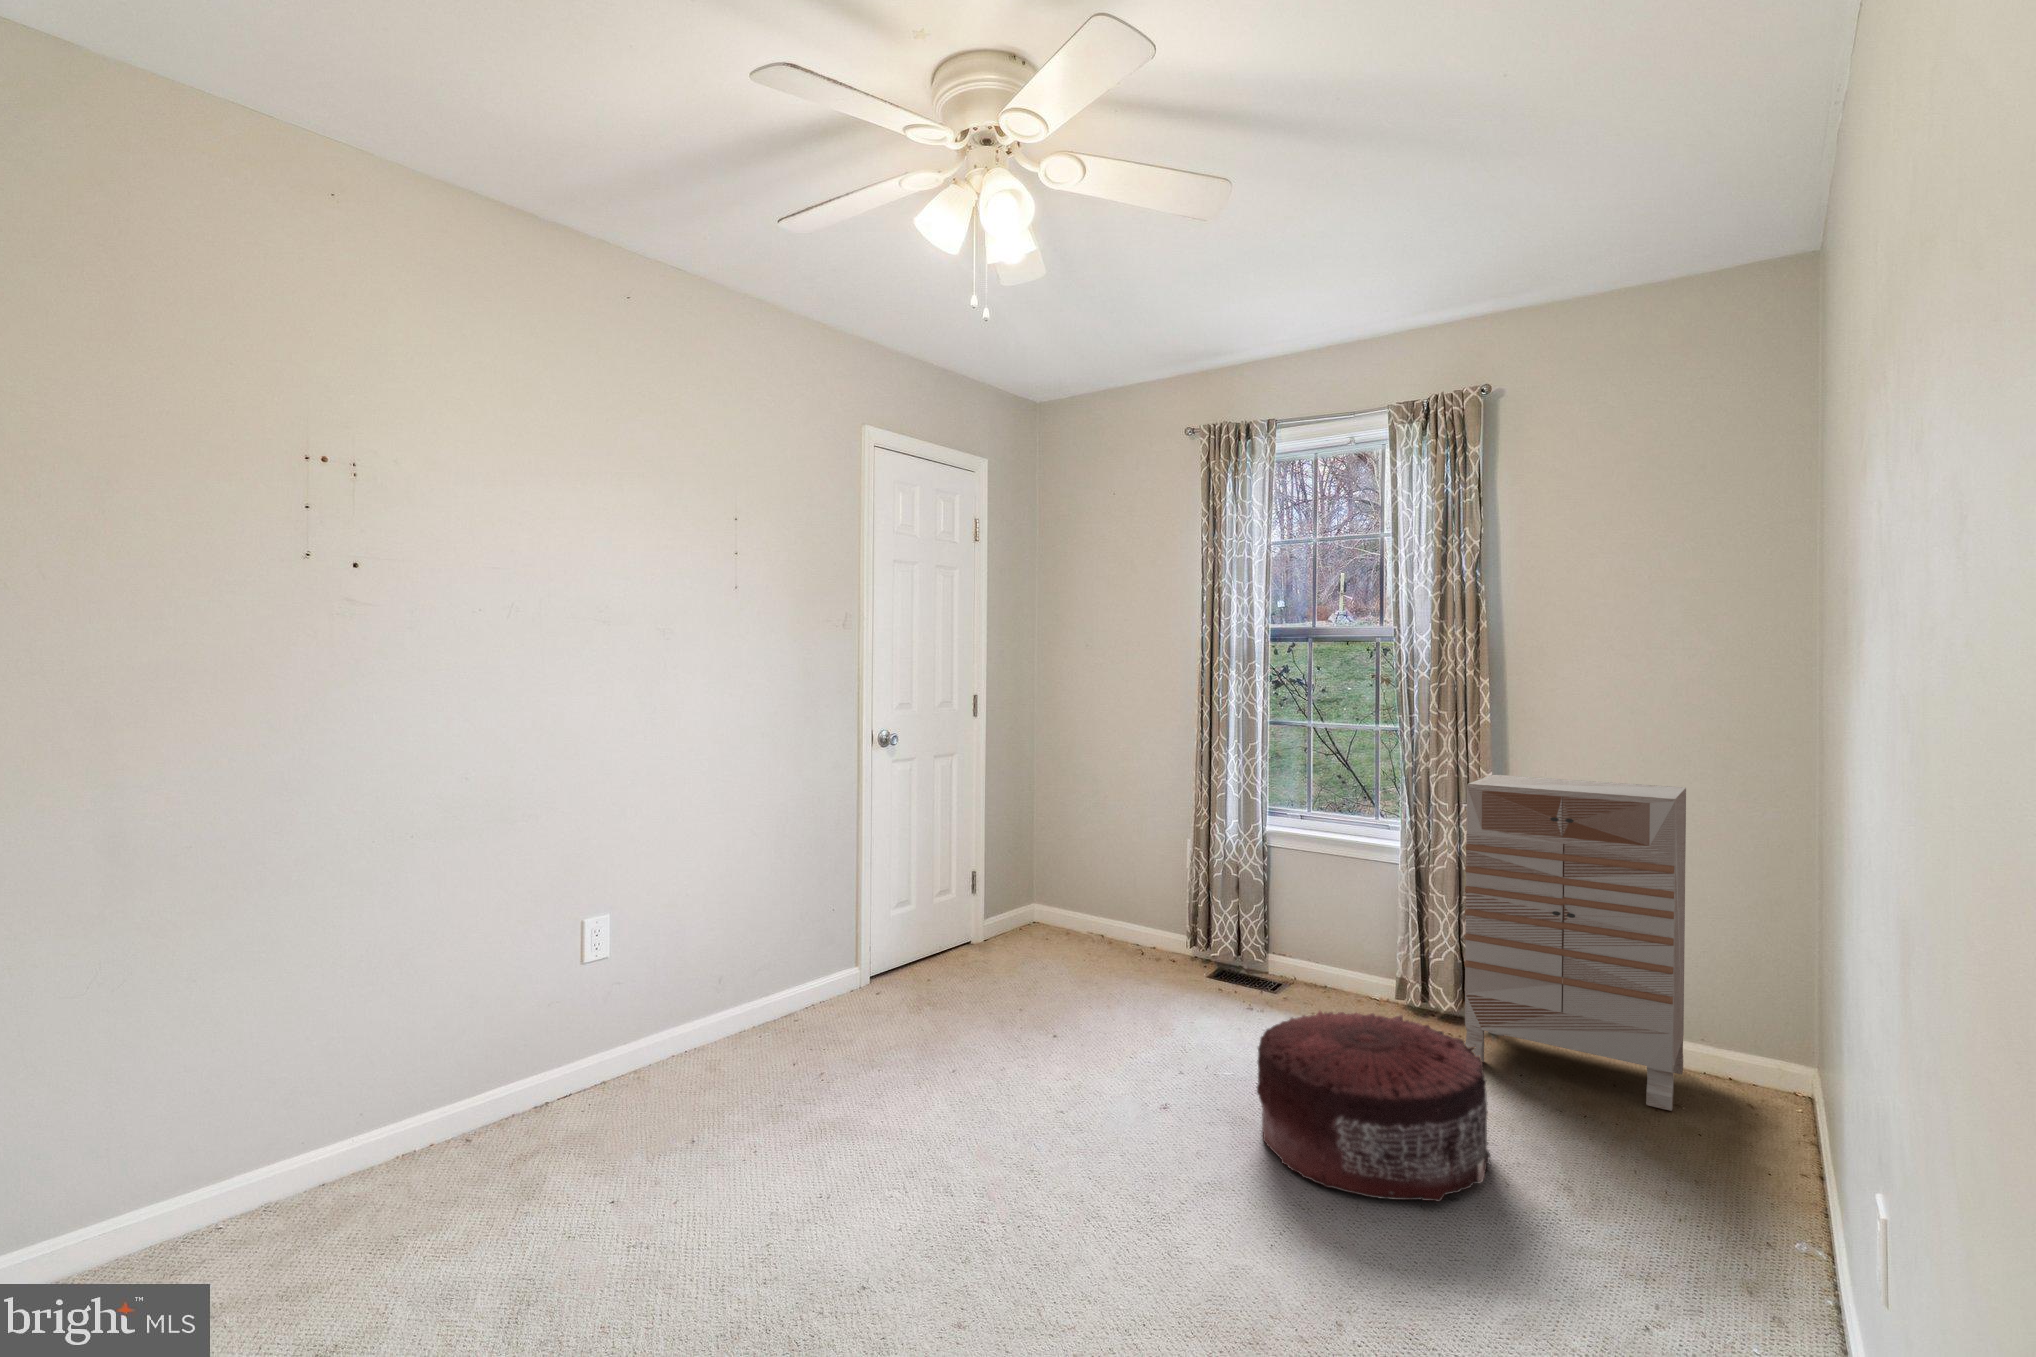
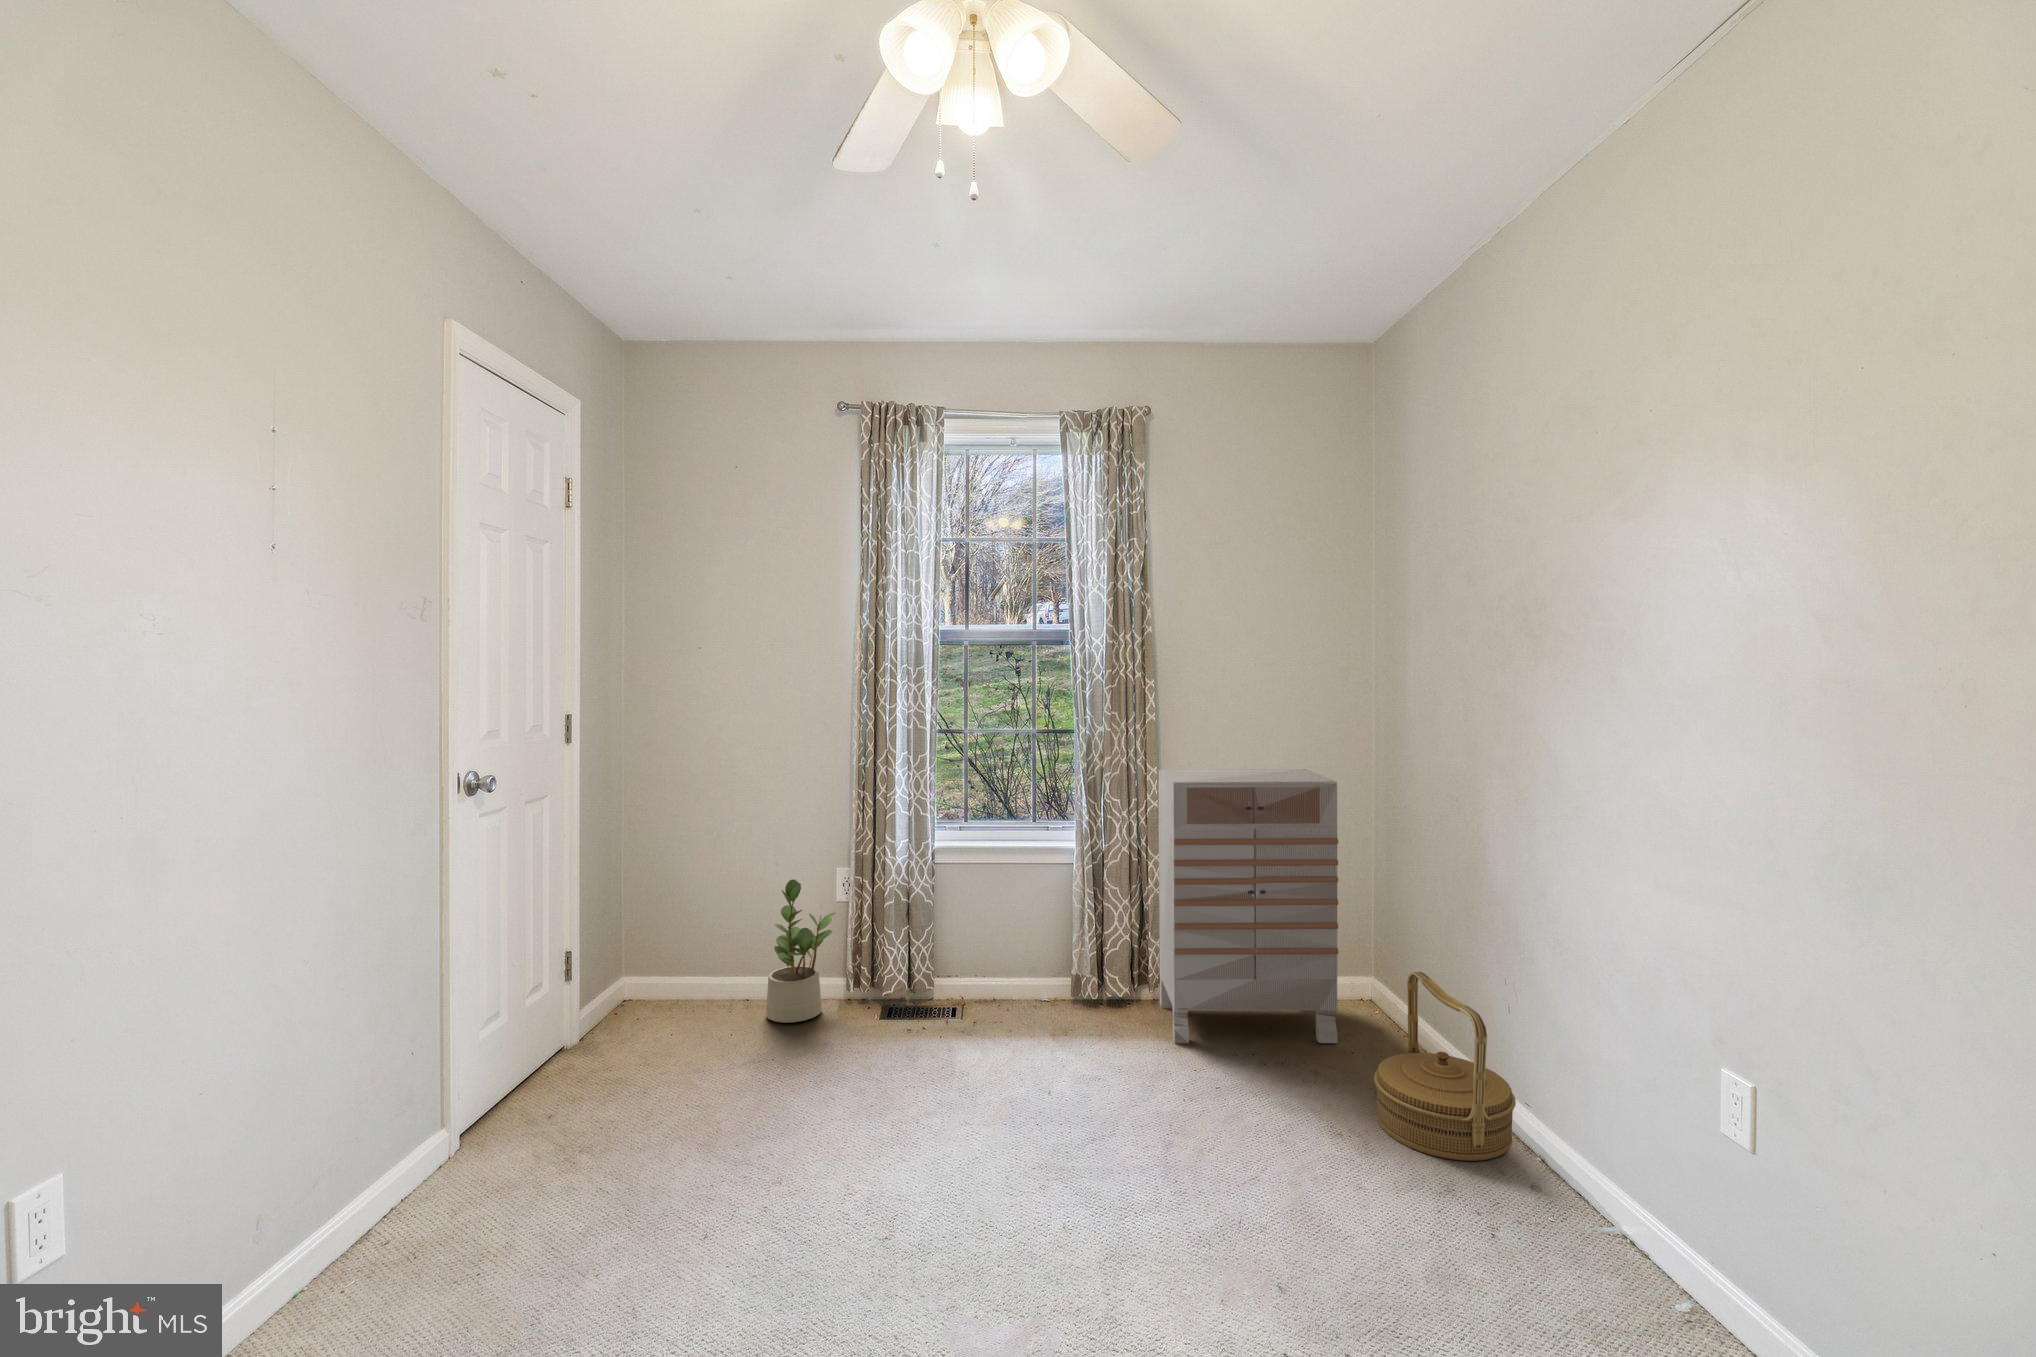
potted plant: none [1114,842,1176,964] -> present [766,879,836,1023]
pouf: present [1257,1011,1490,1202] -> none [1092,1020,1316,1233]
woven basket: none [1618,1027,1808,1255] -> present [1374,972,1516,1161]

